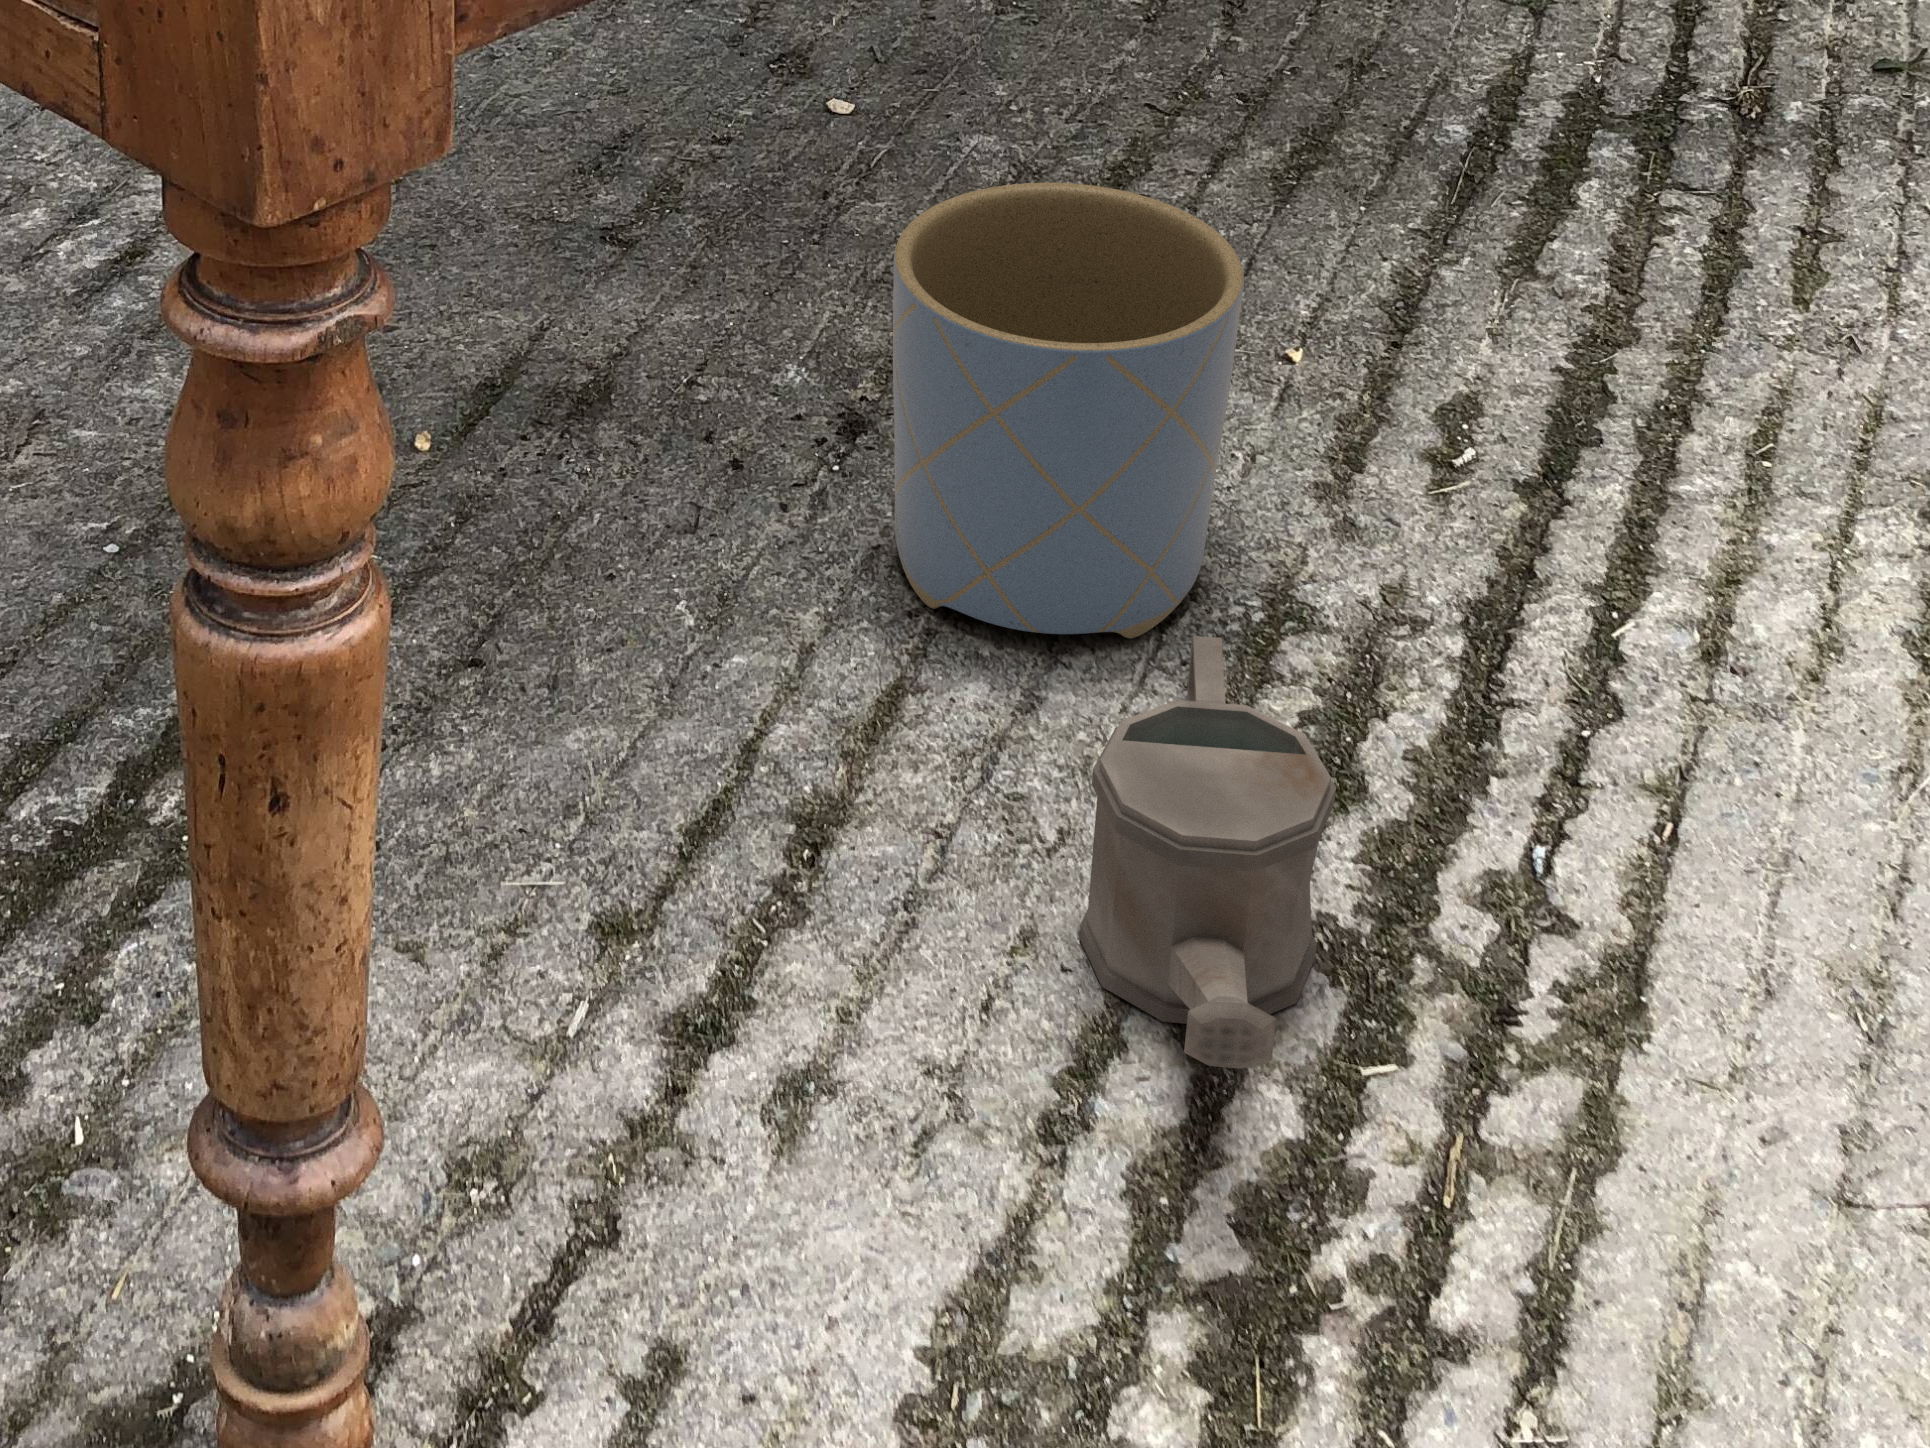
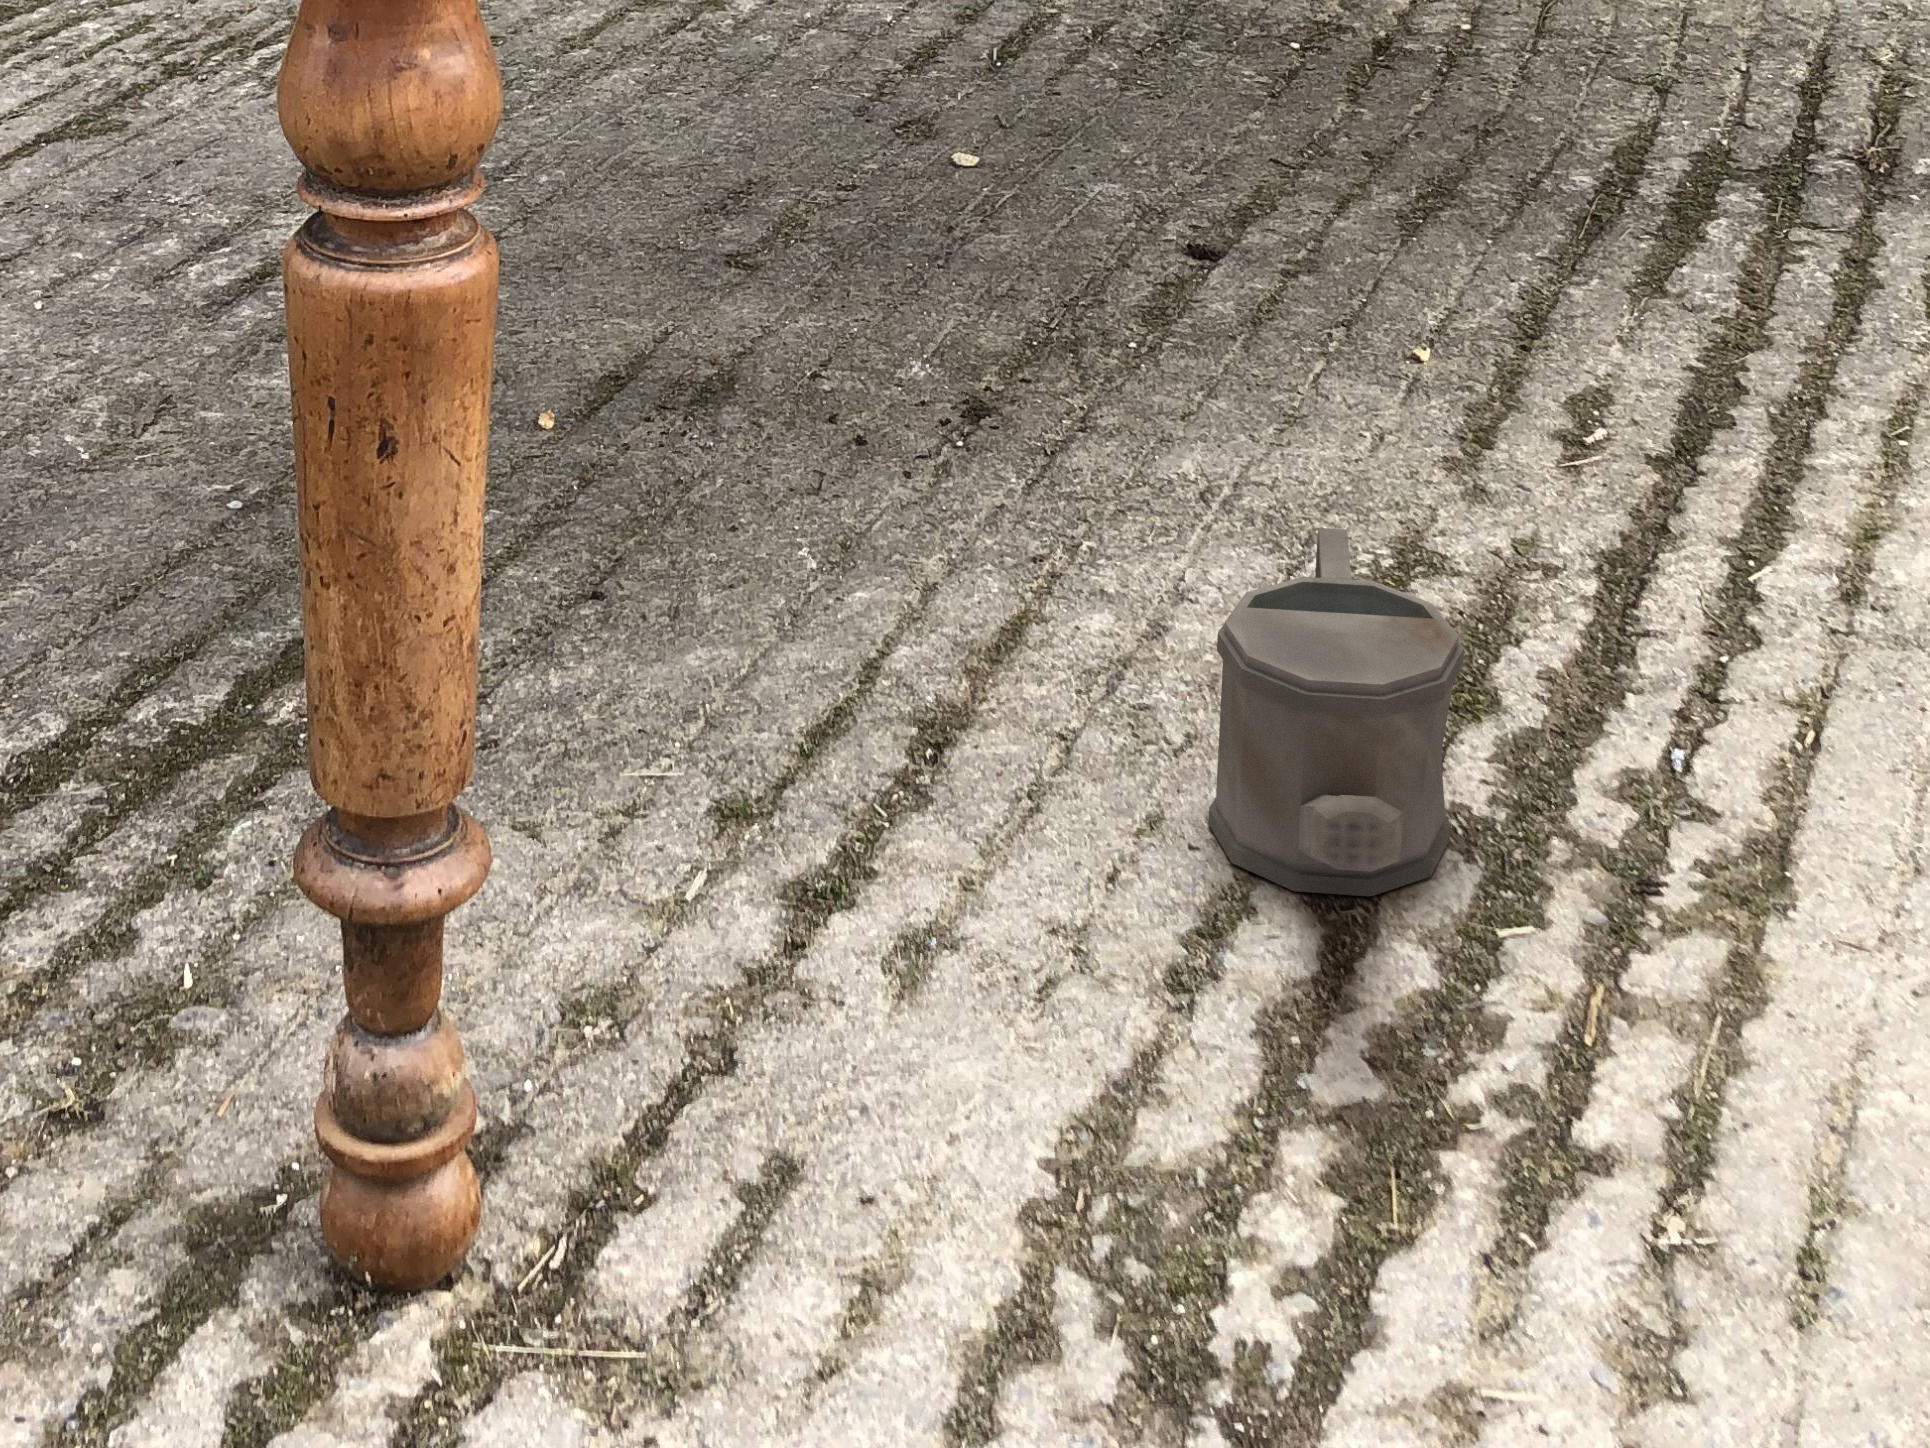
planter: present [893,183,1244,639] -> none [1016,144,1365,585]

